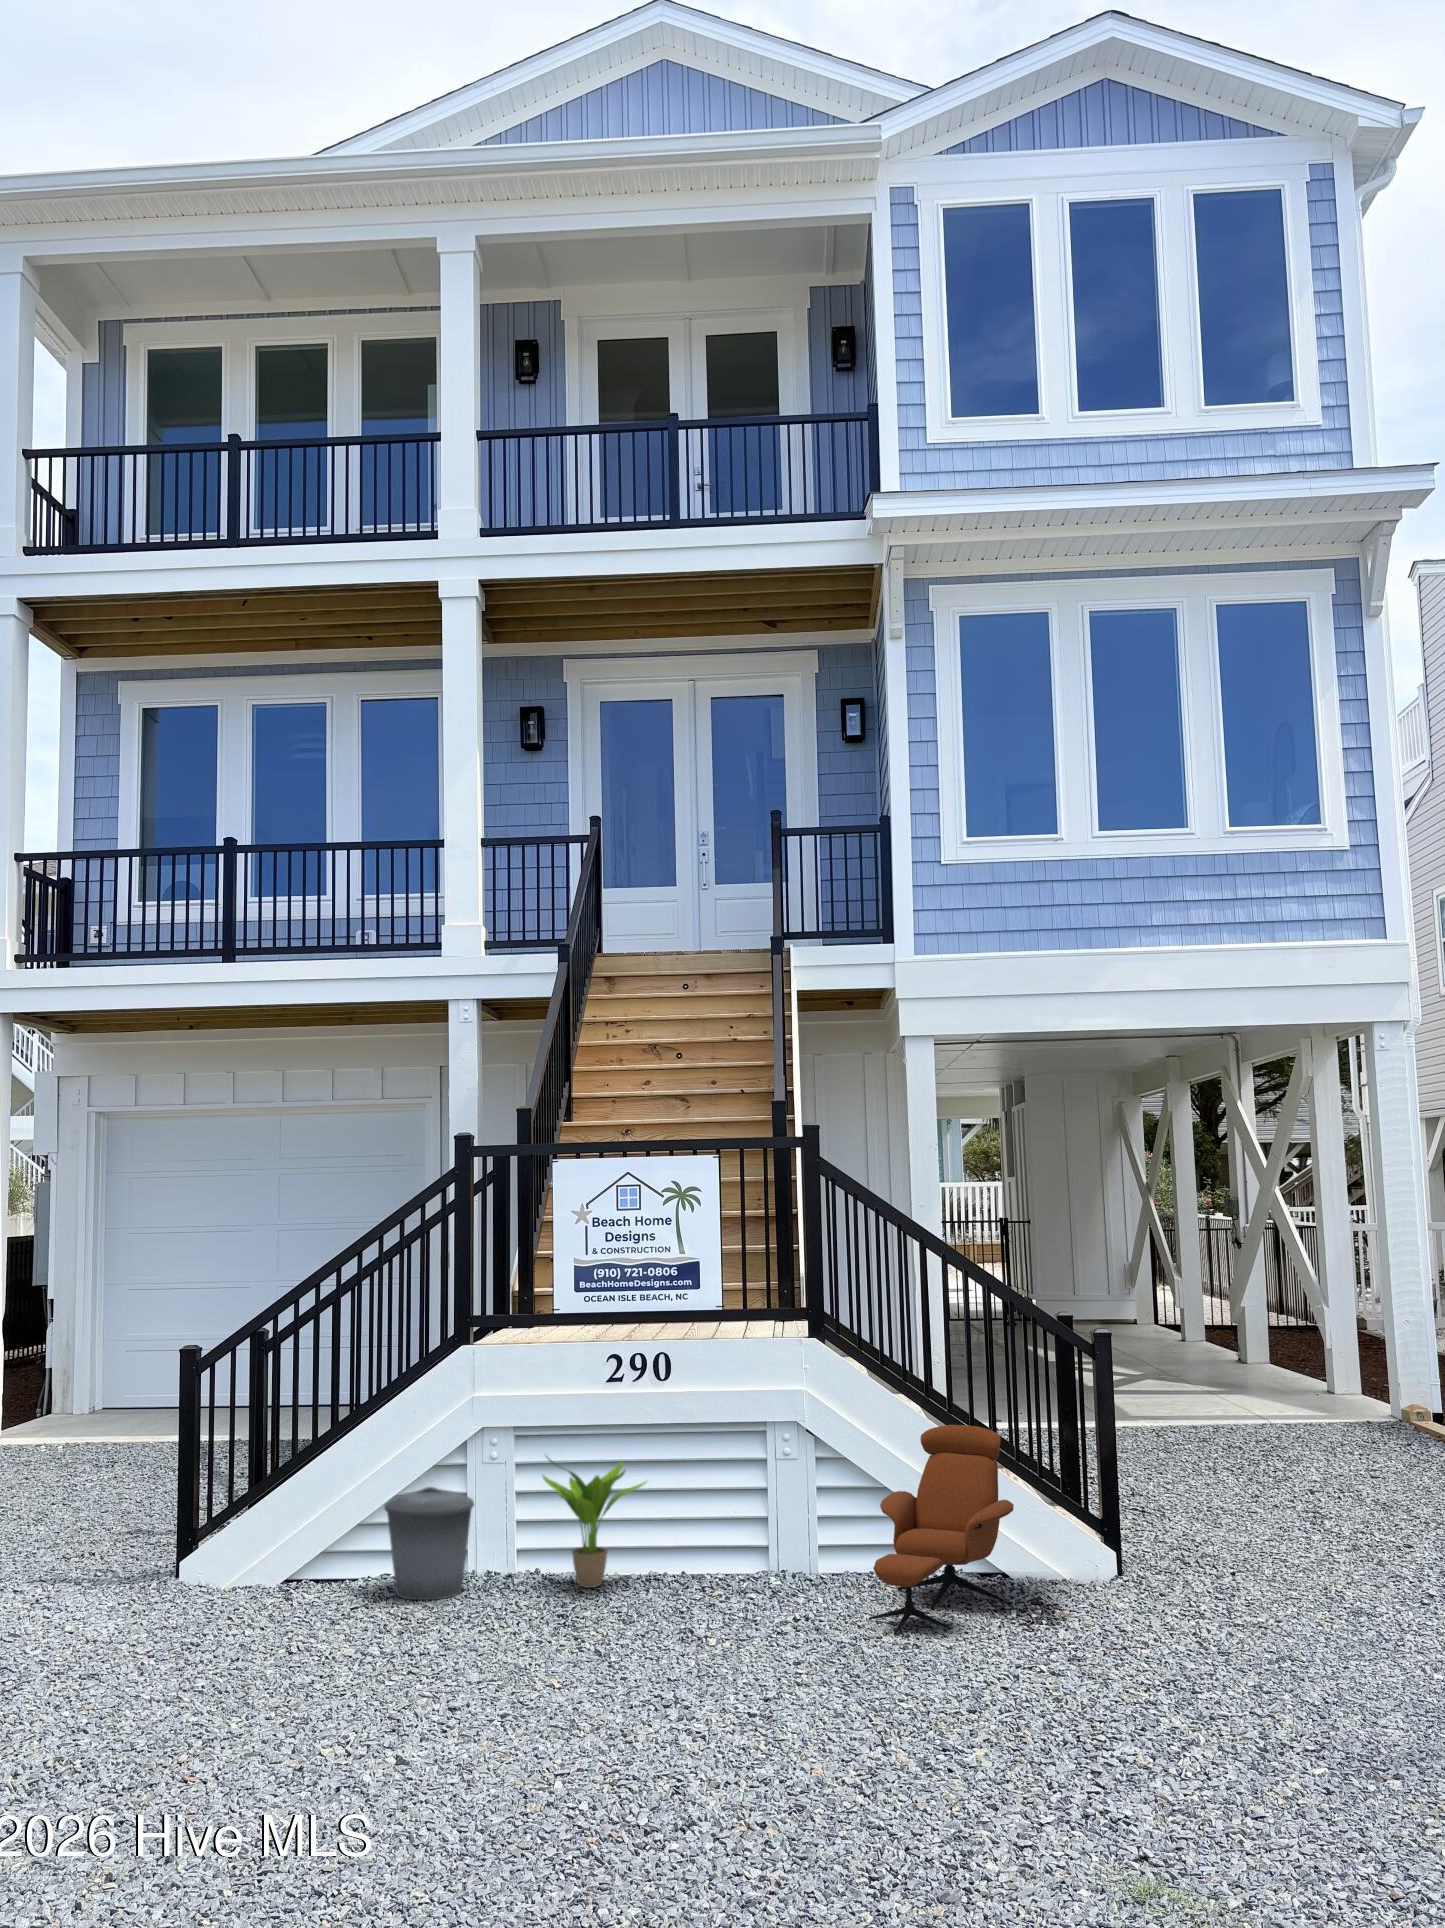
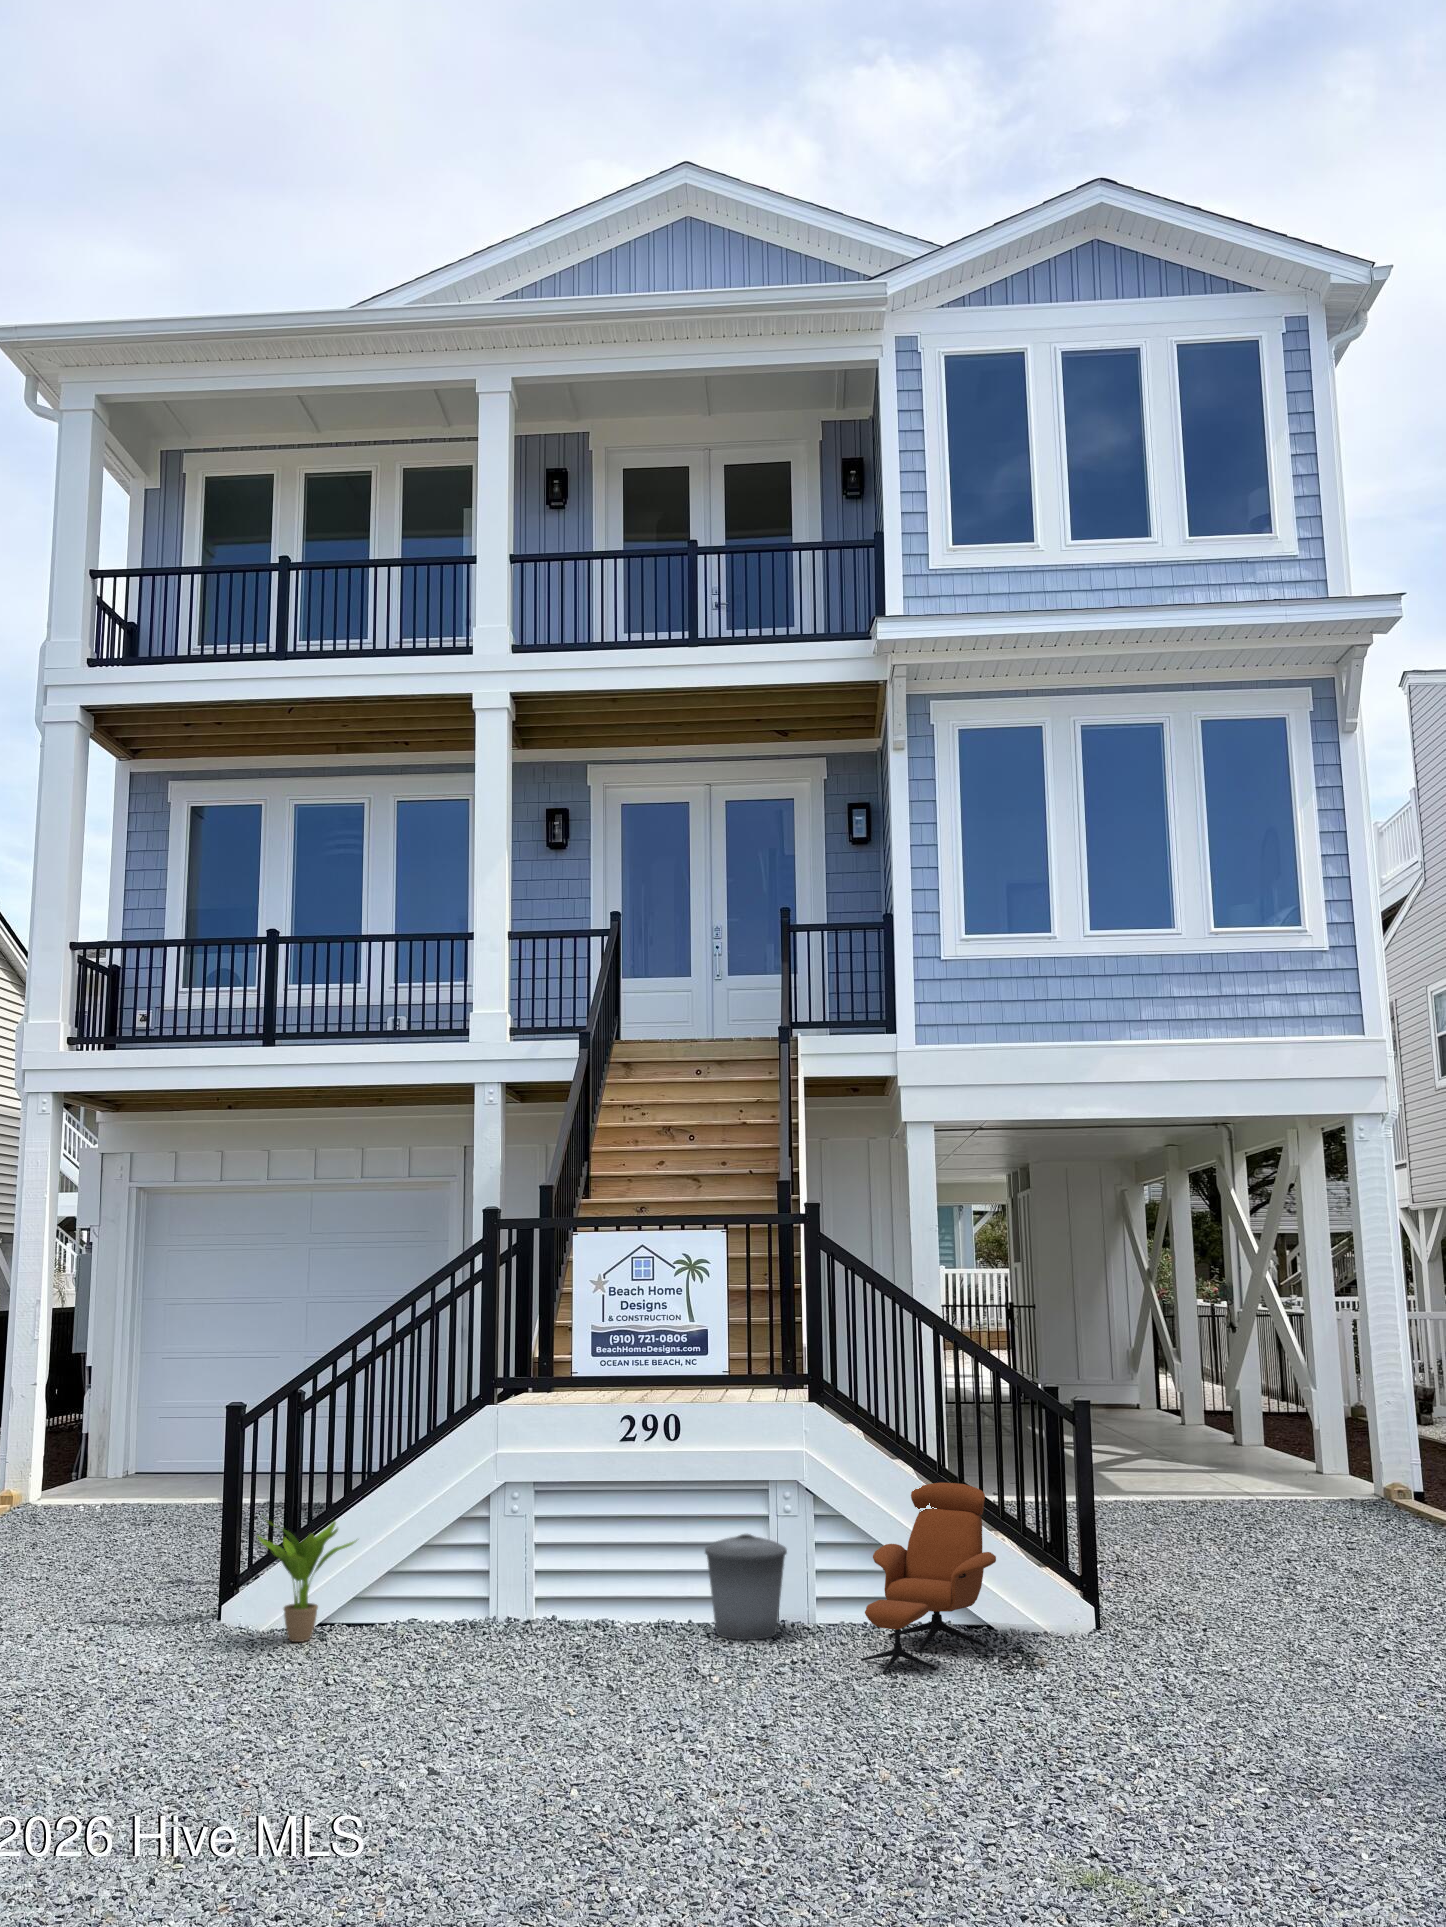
potted plant: present [543,1457,646,1588] -> present [258,1518,356,1642]
trash can: present [384,1487,474,1600] -> present [705,1534,787,1640]

